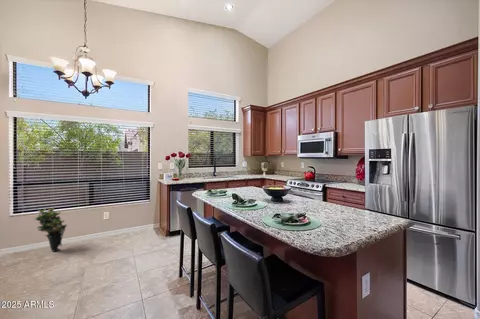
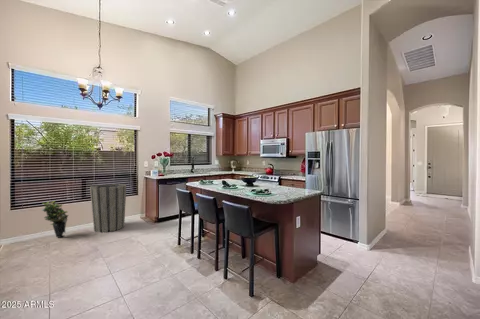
trash can: none [91,189,134,247] -> present [90,184,126,232]

